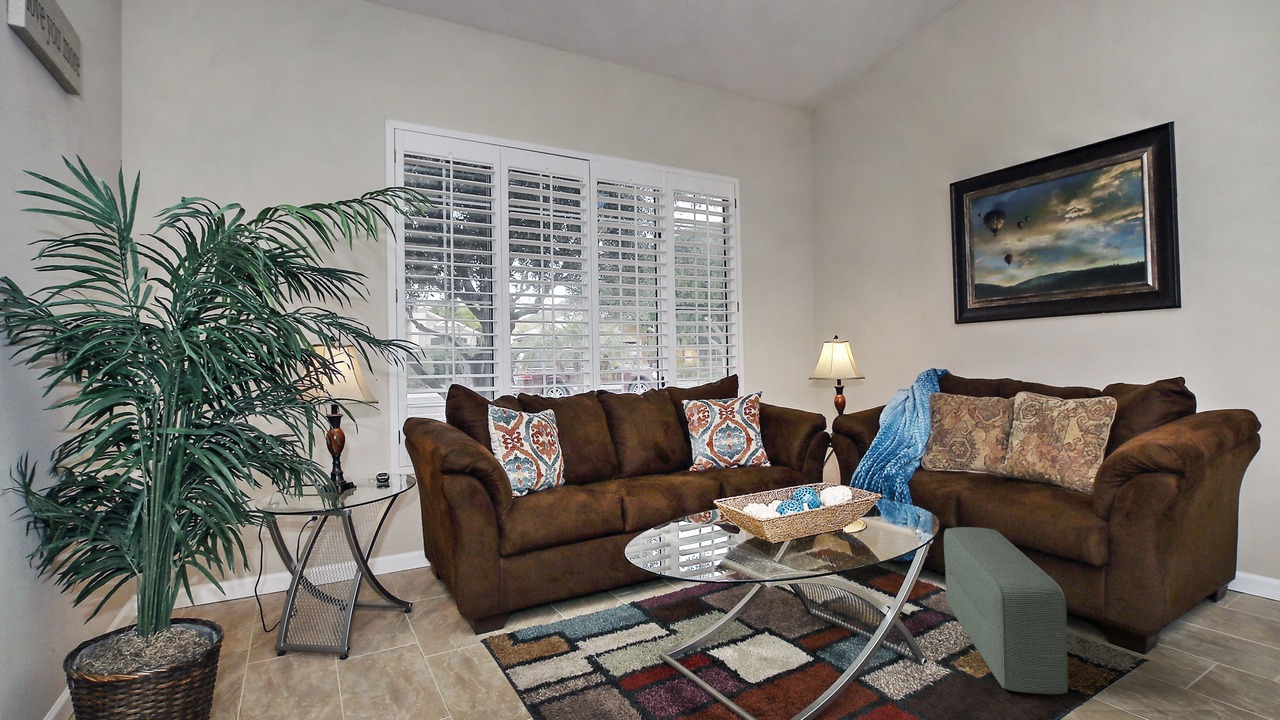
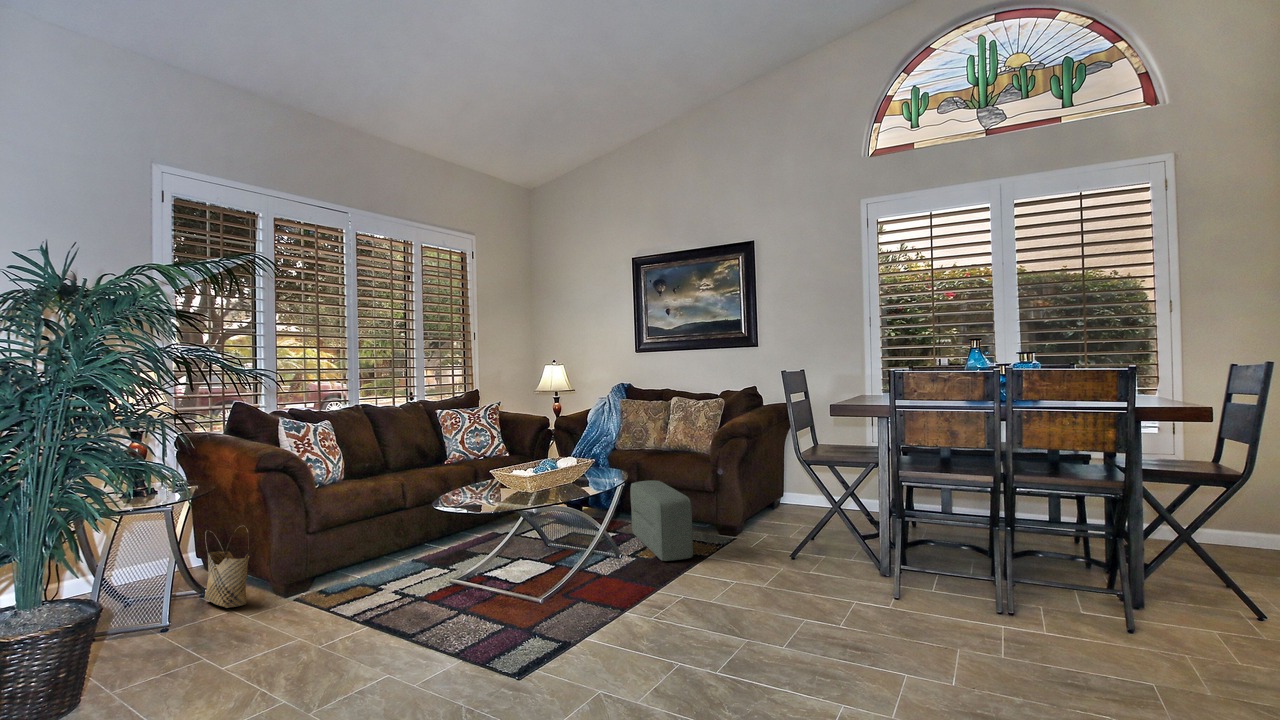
woven basket: none [394,540,437,640] -> present [204,525,250,608]

